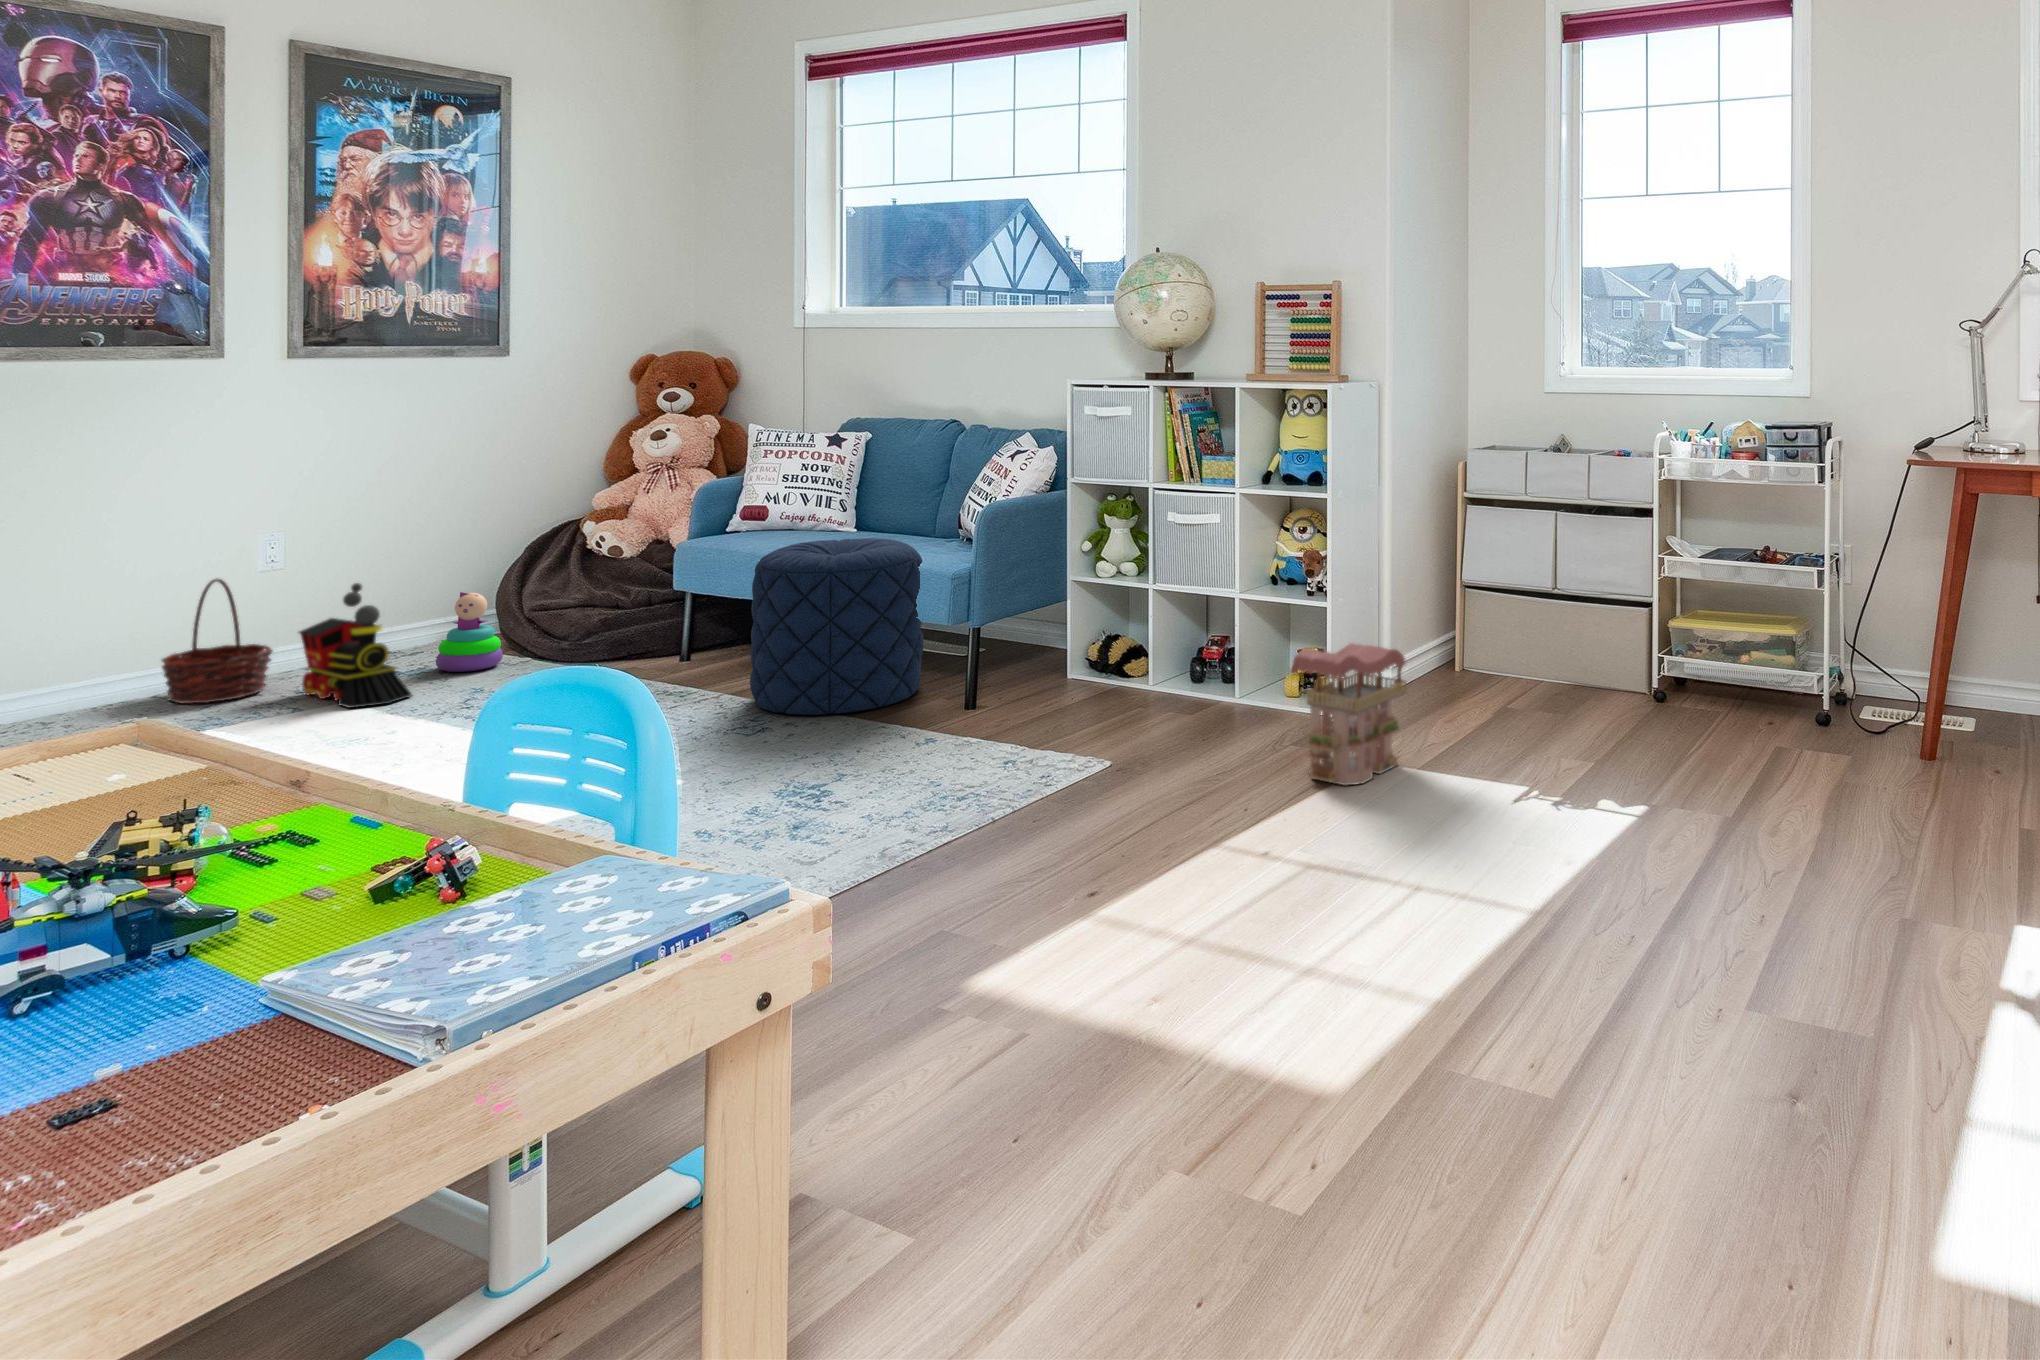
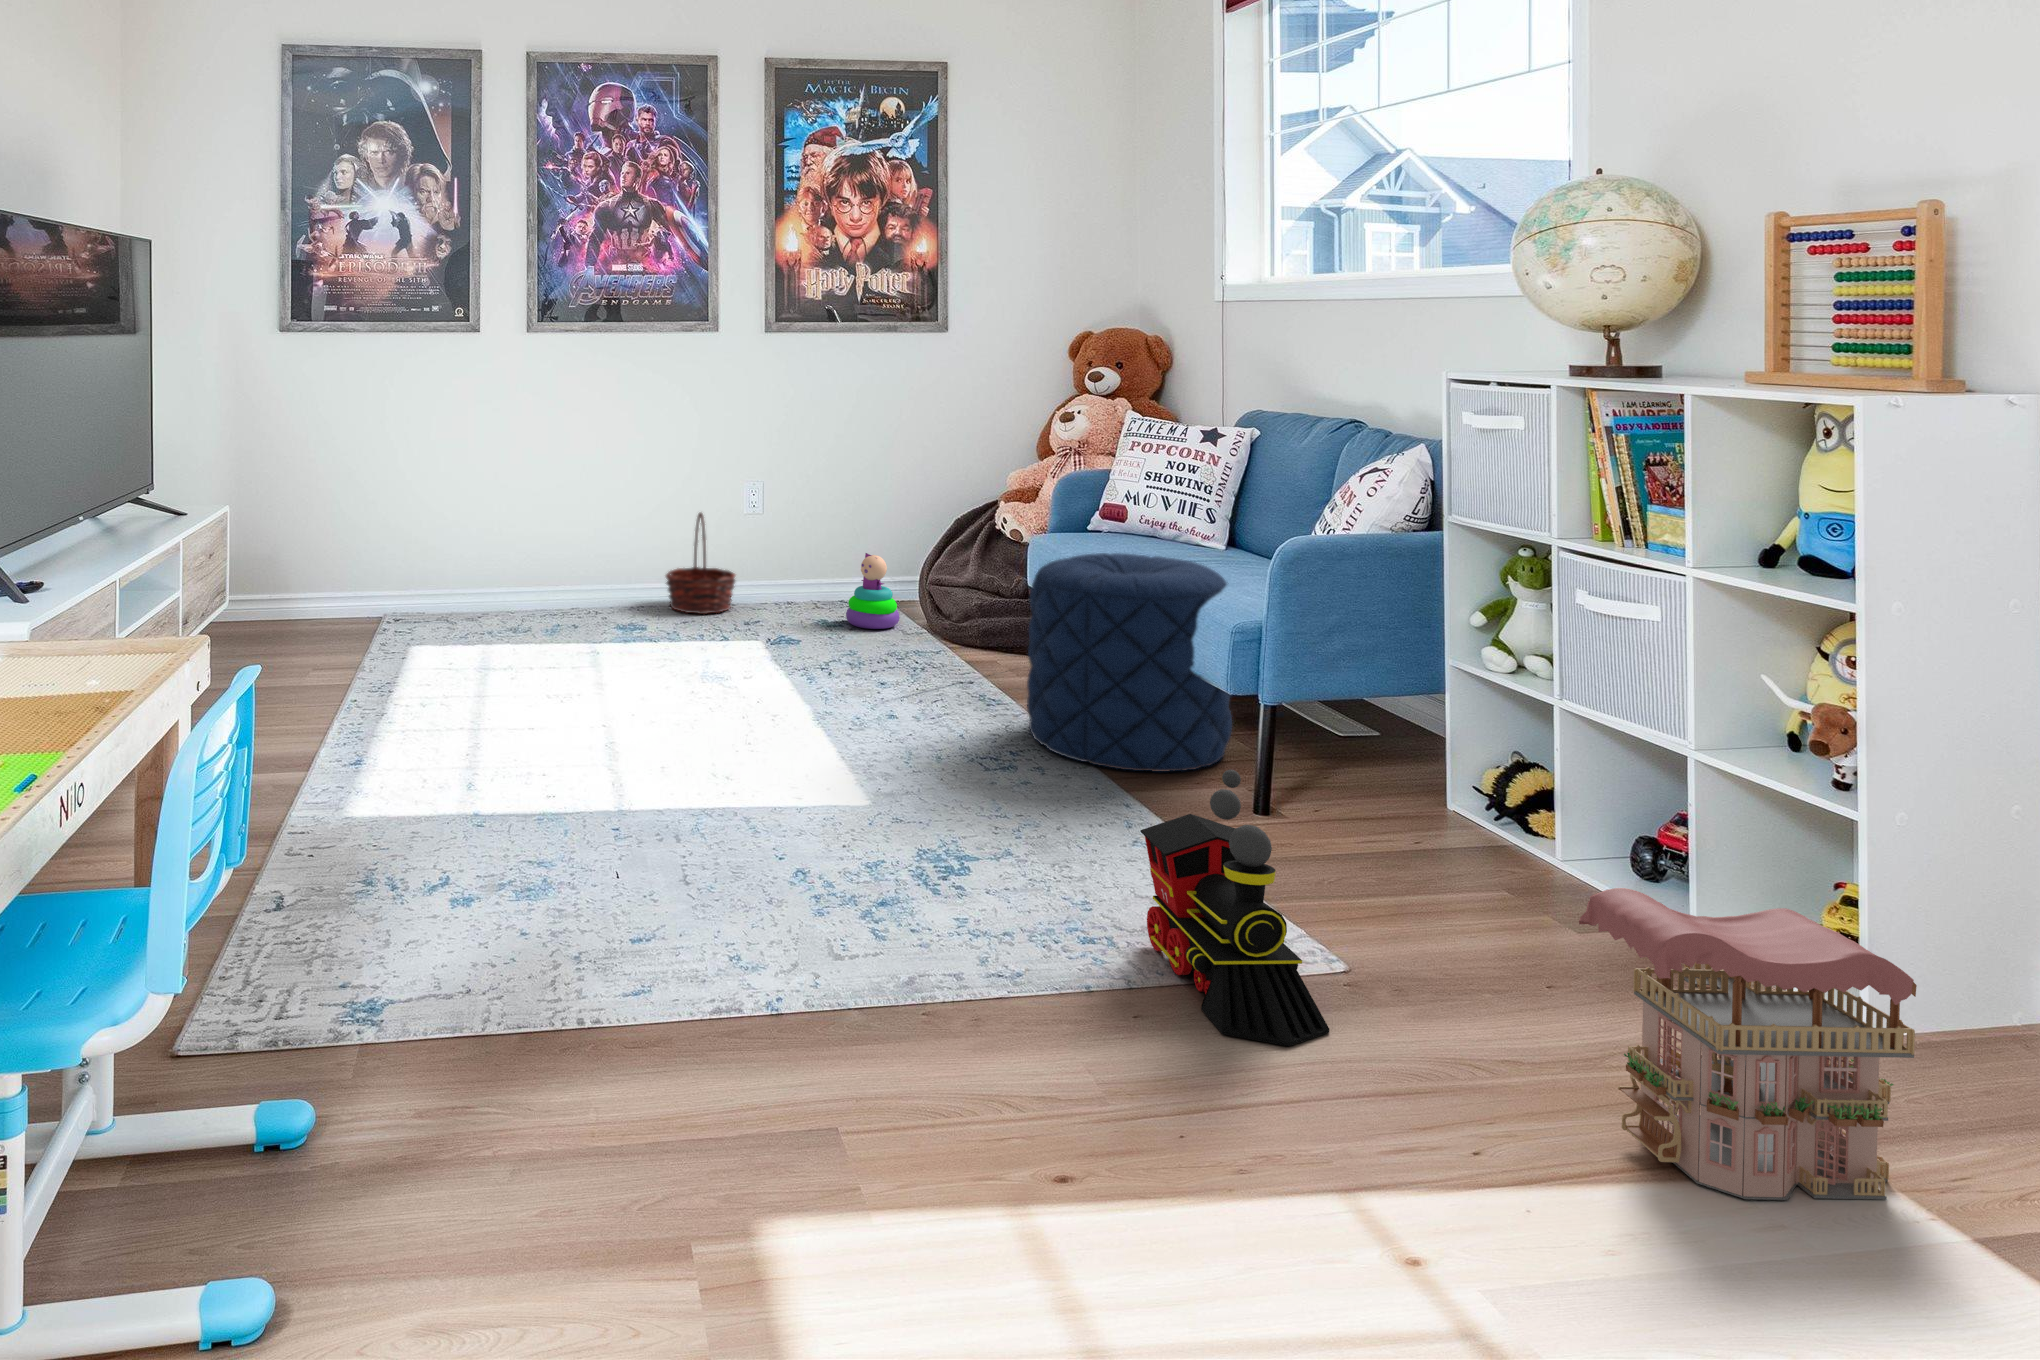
toy train: present [299,583,413,708] -> present [1140,770,1329,1046]

